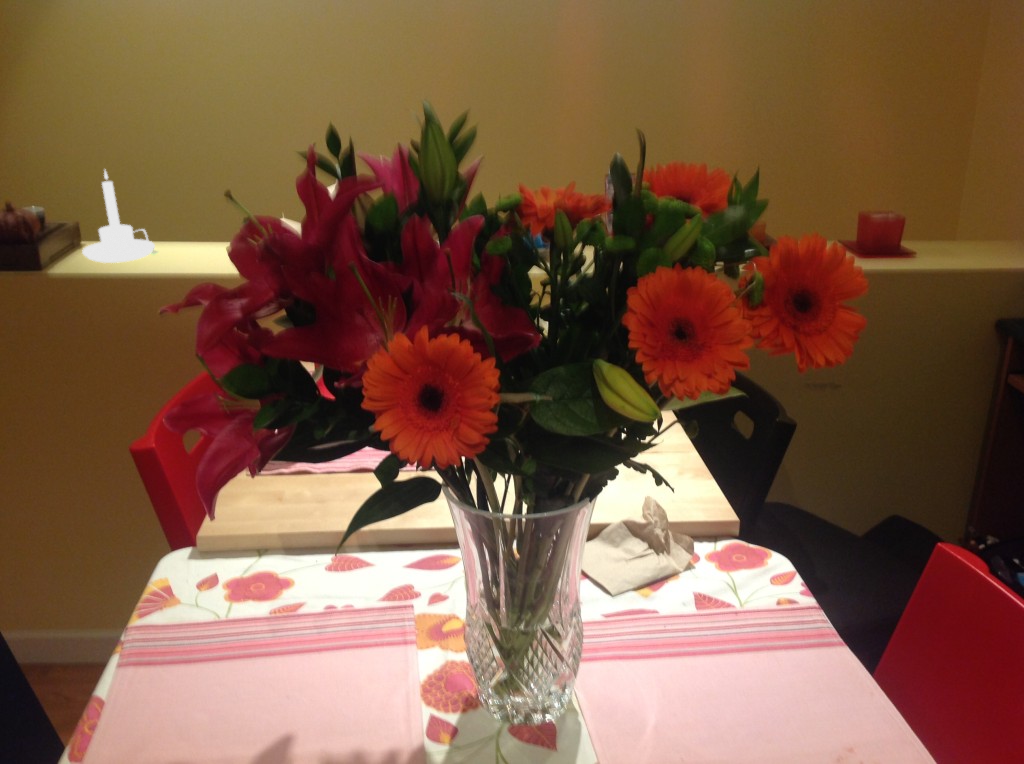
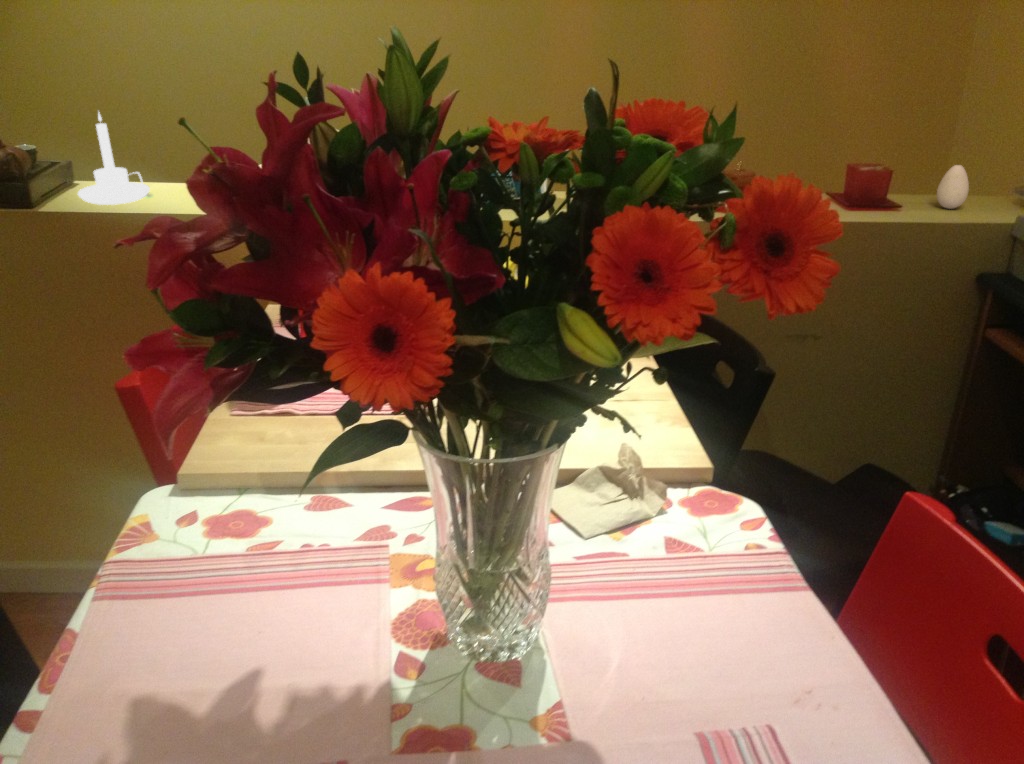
decorative egg: none [957,205,990,250] -> present [937,165,969,209]

